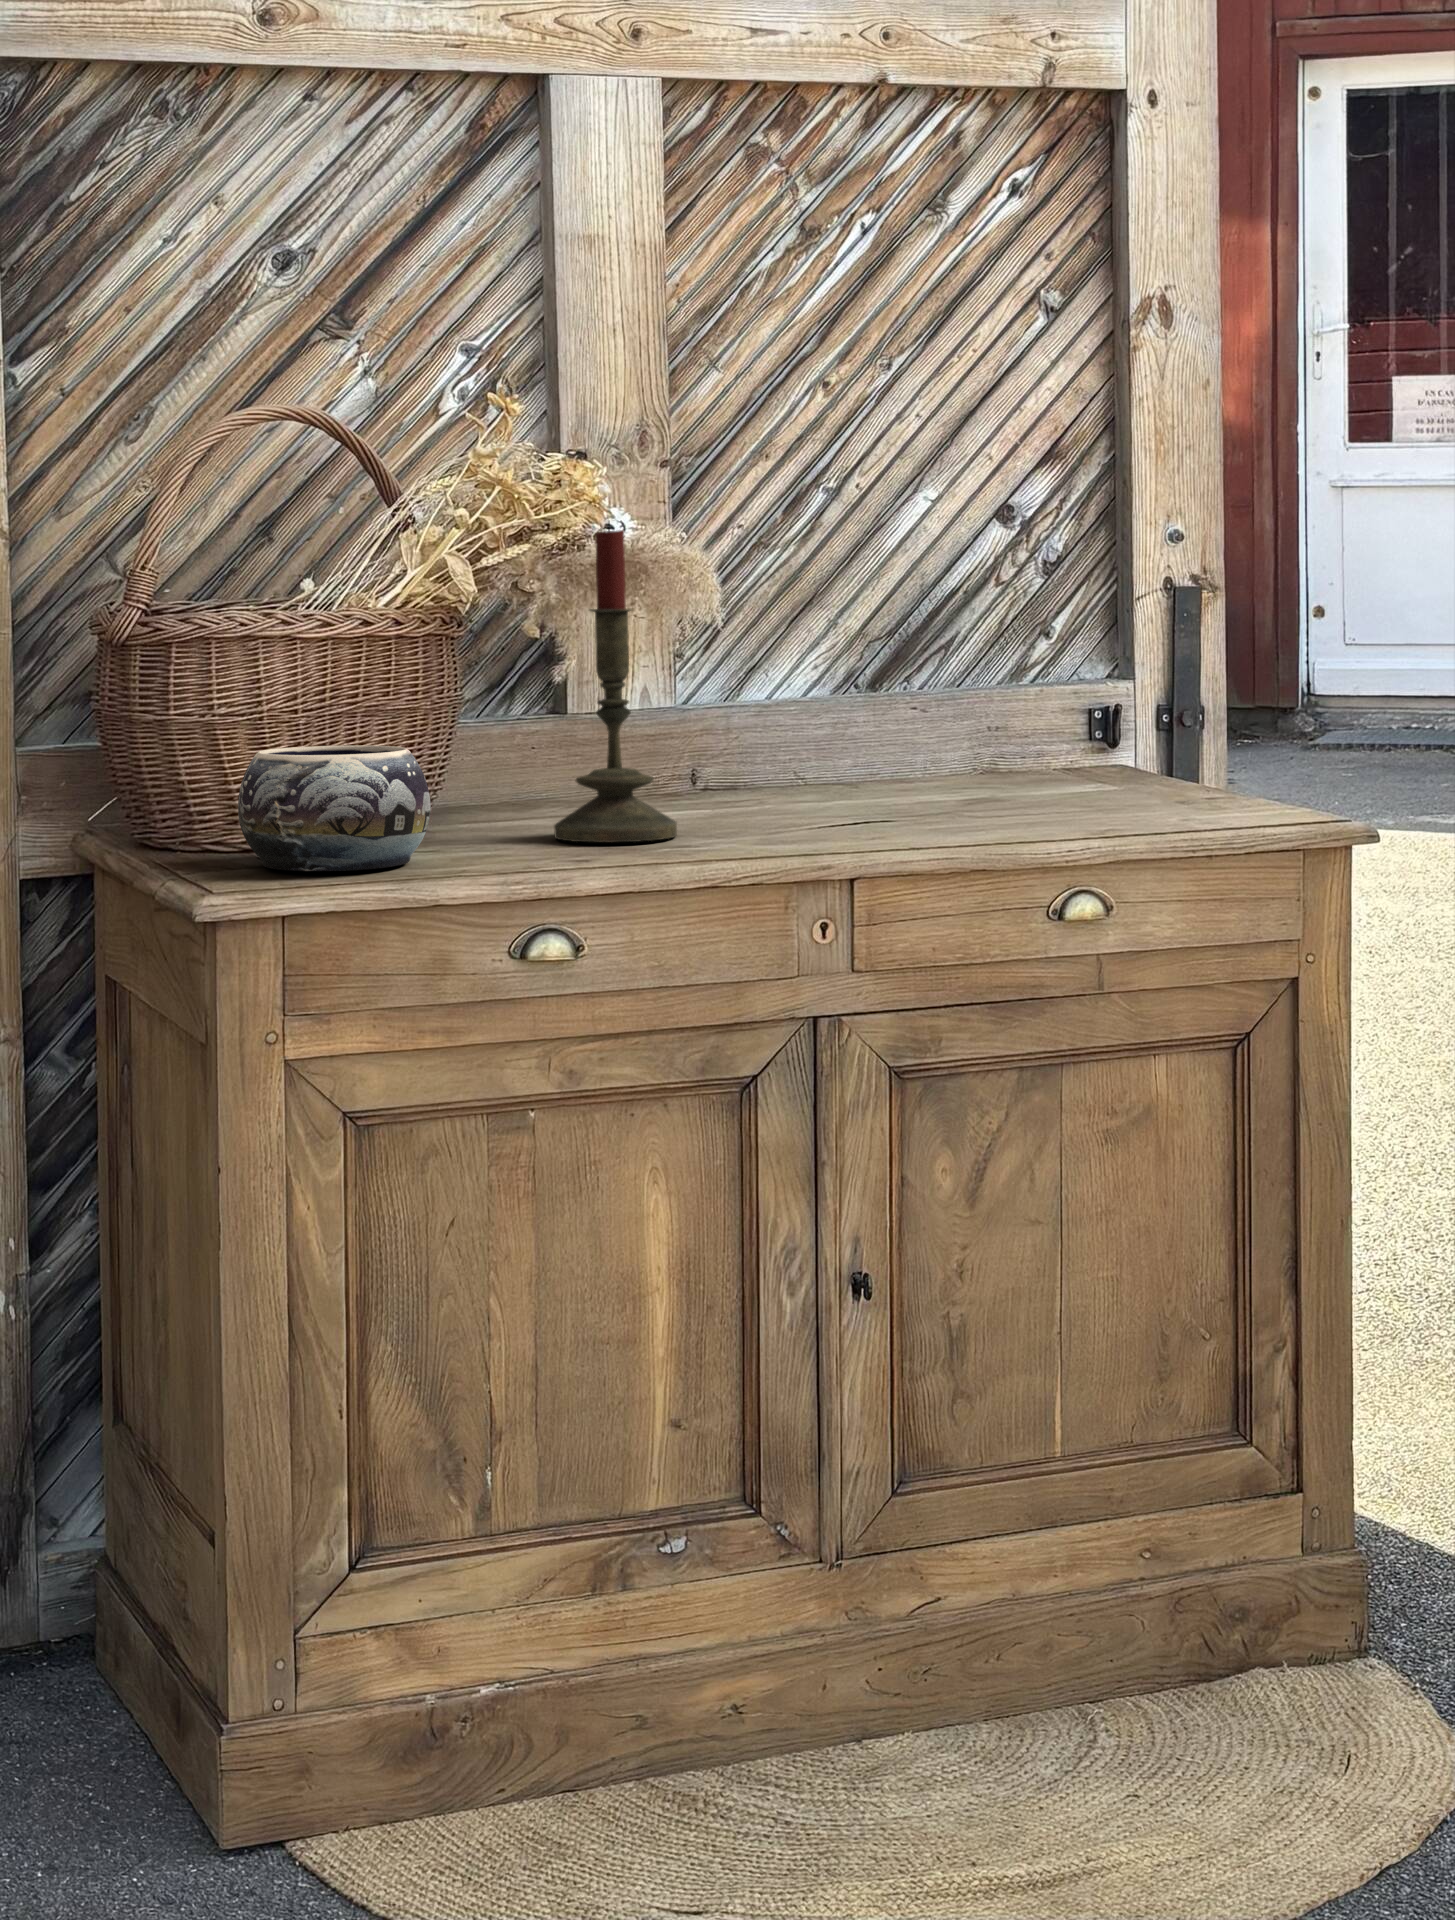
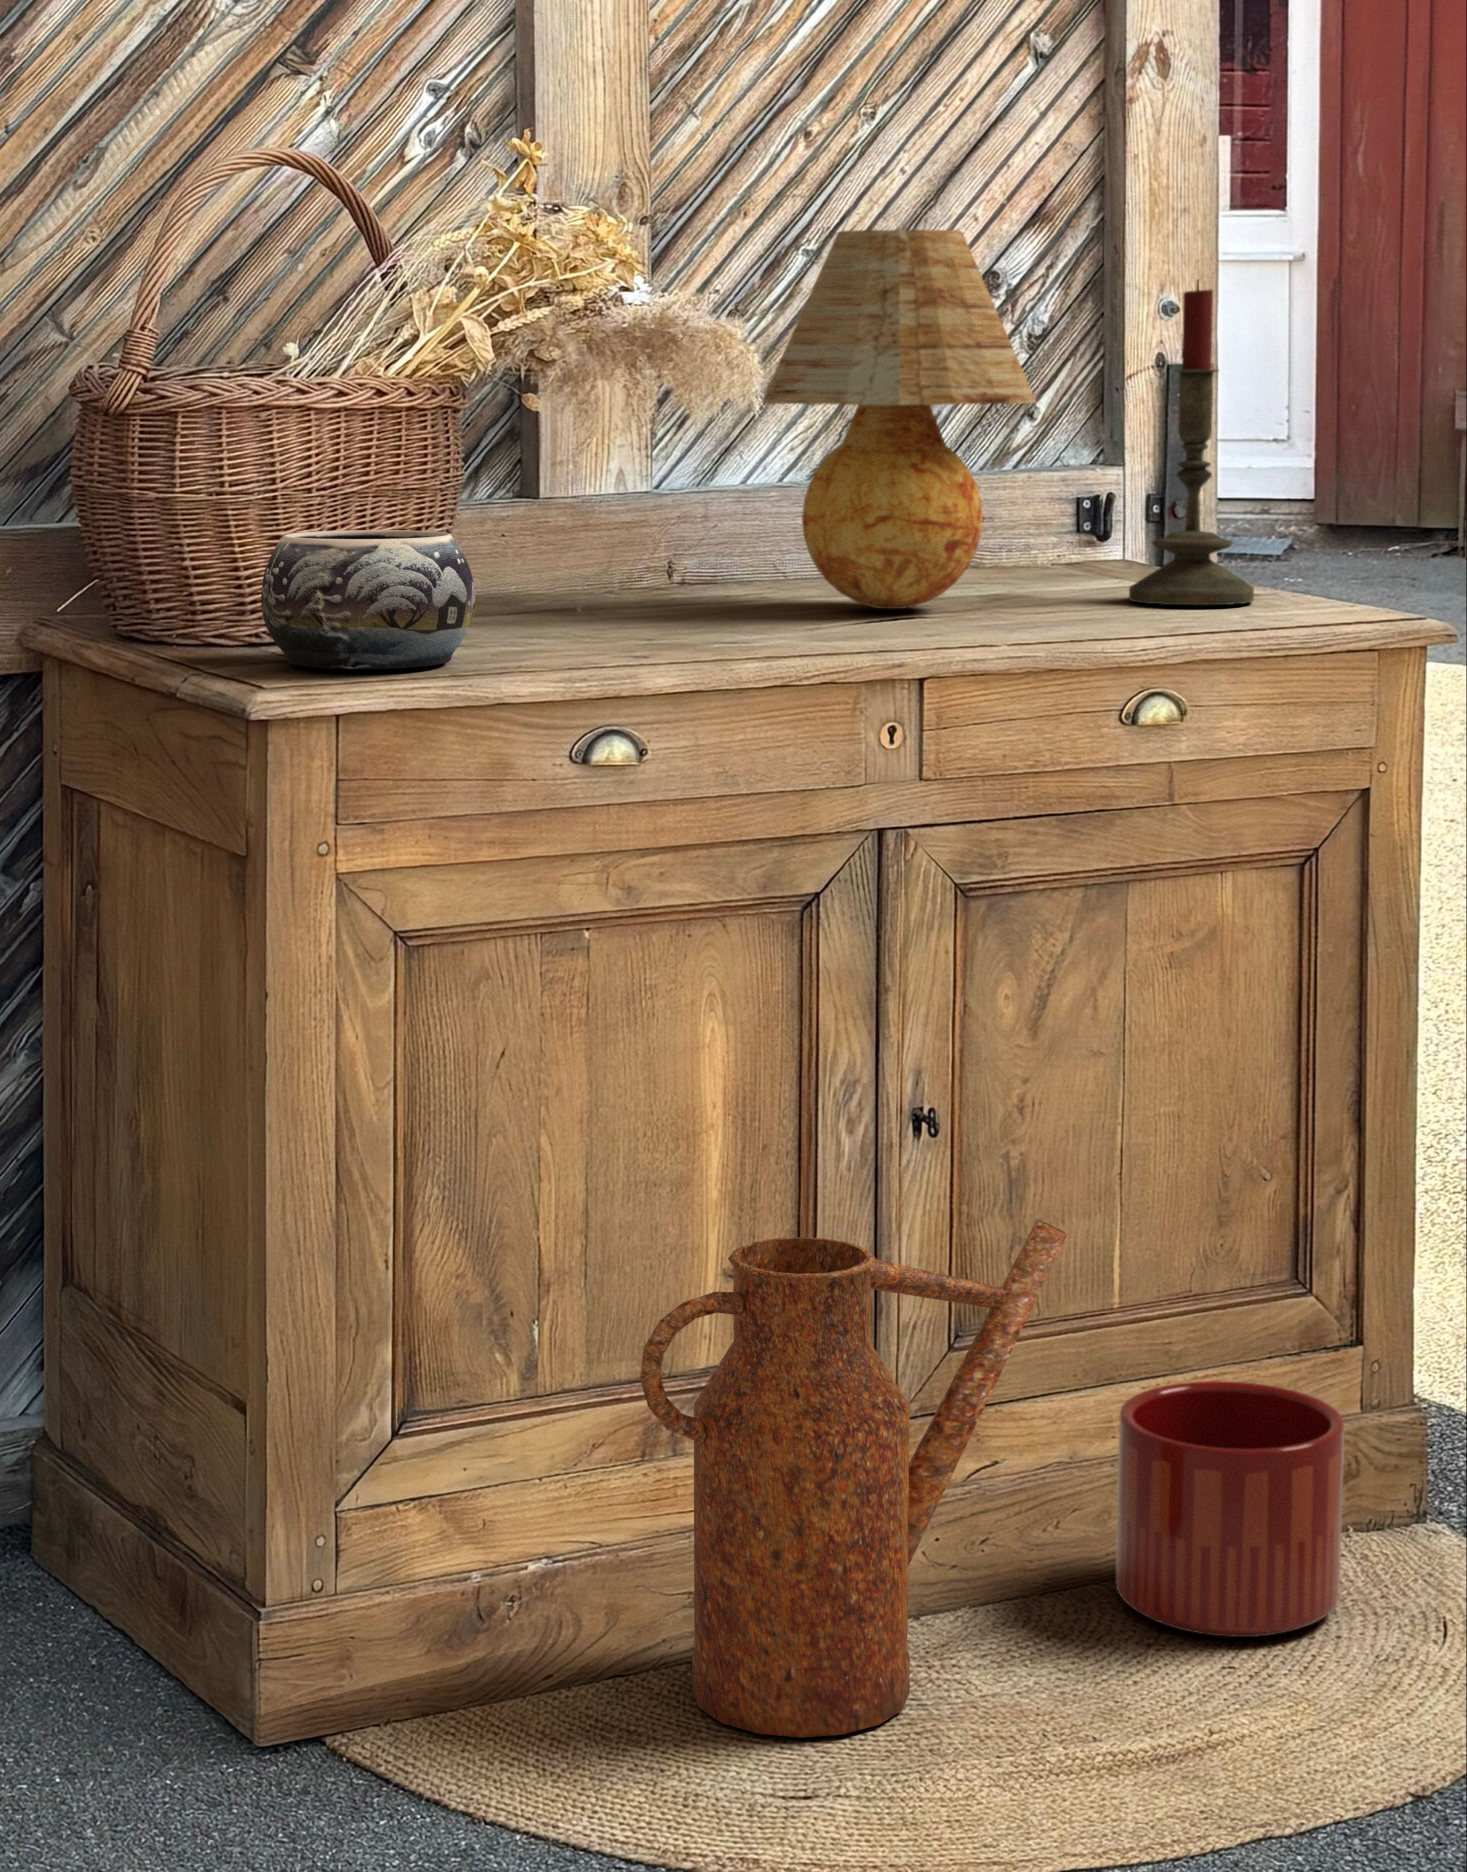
table lamp: none [742,468,991,812] -> present [761,230,1036,609]
candle: present [554,521,677,842] -> present [1129,280,1254,605]
watering can: none [566,1378,978,1855] -> present [640,1219,1067,1737]
planter: none [1048,1529,1258,1774] -> present [1116,1381,1344,1637]

